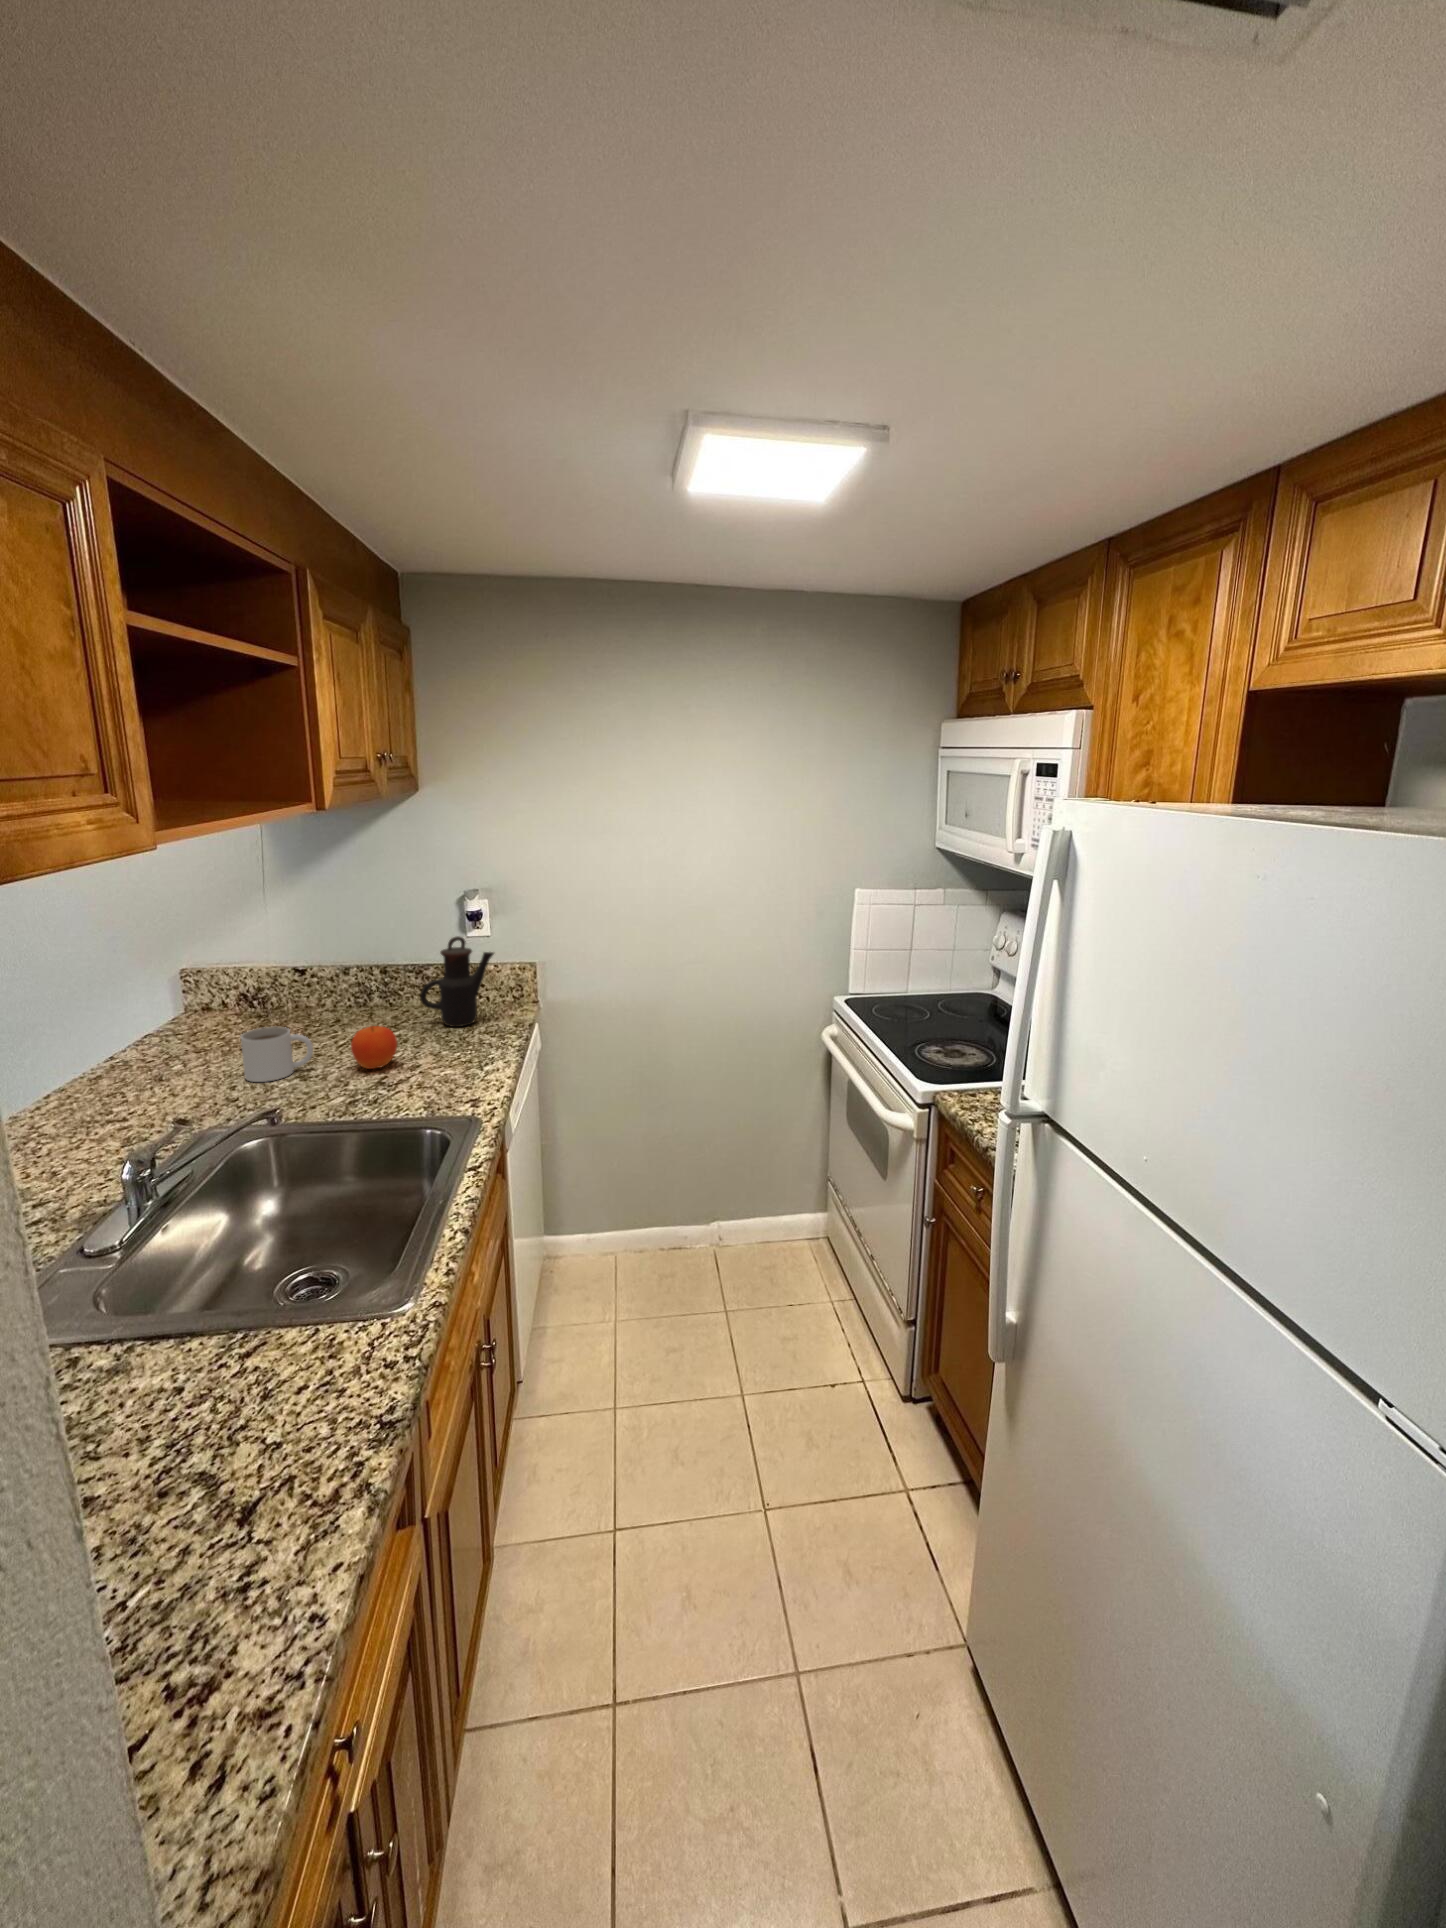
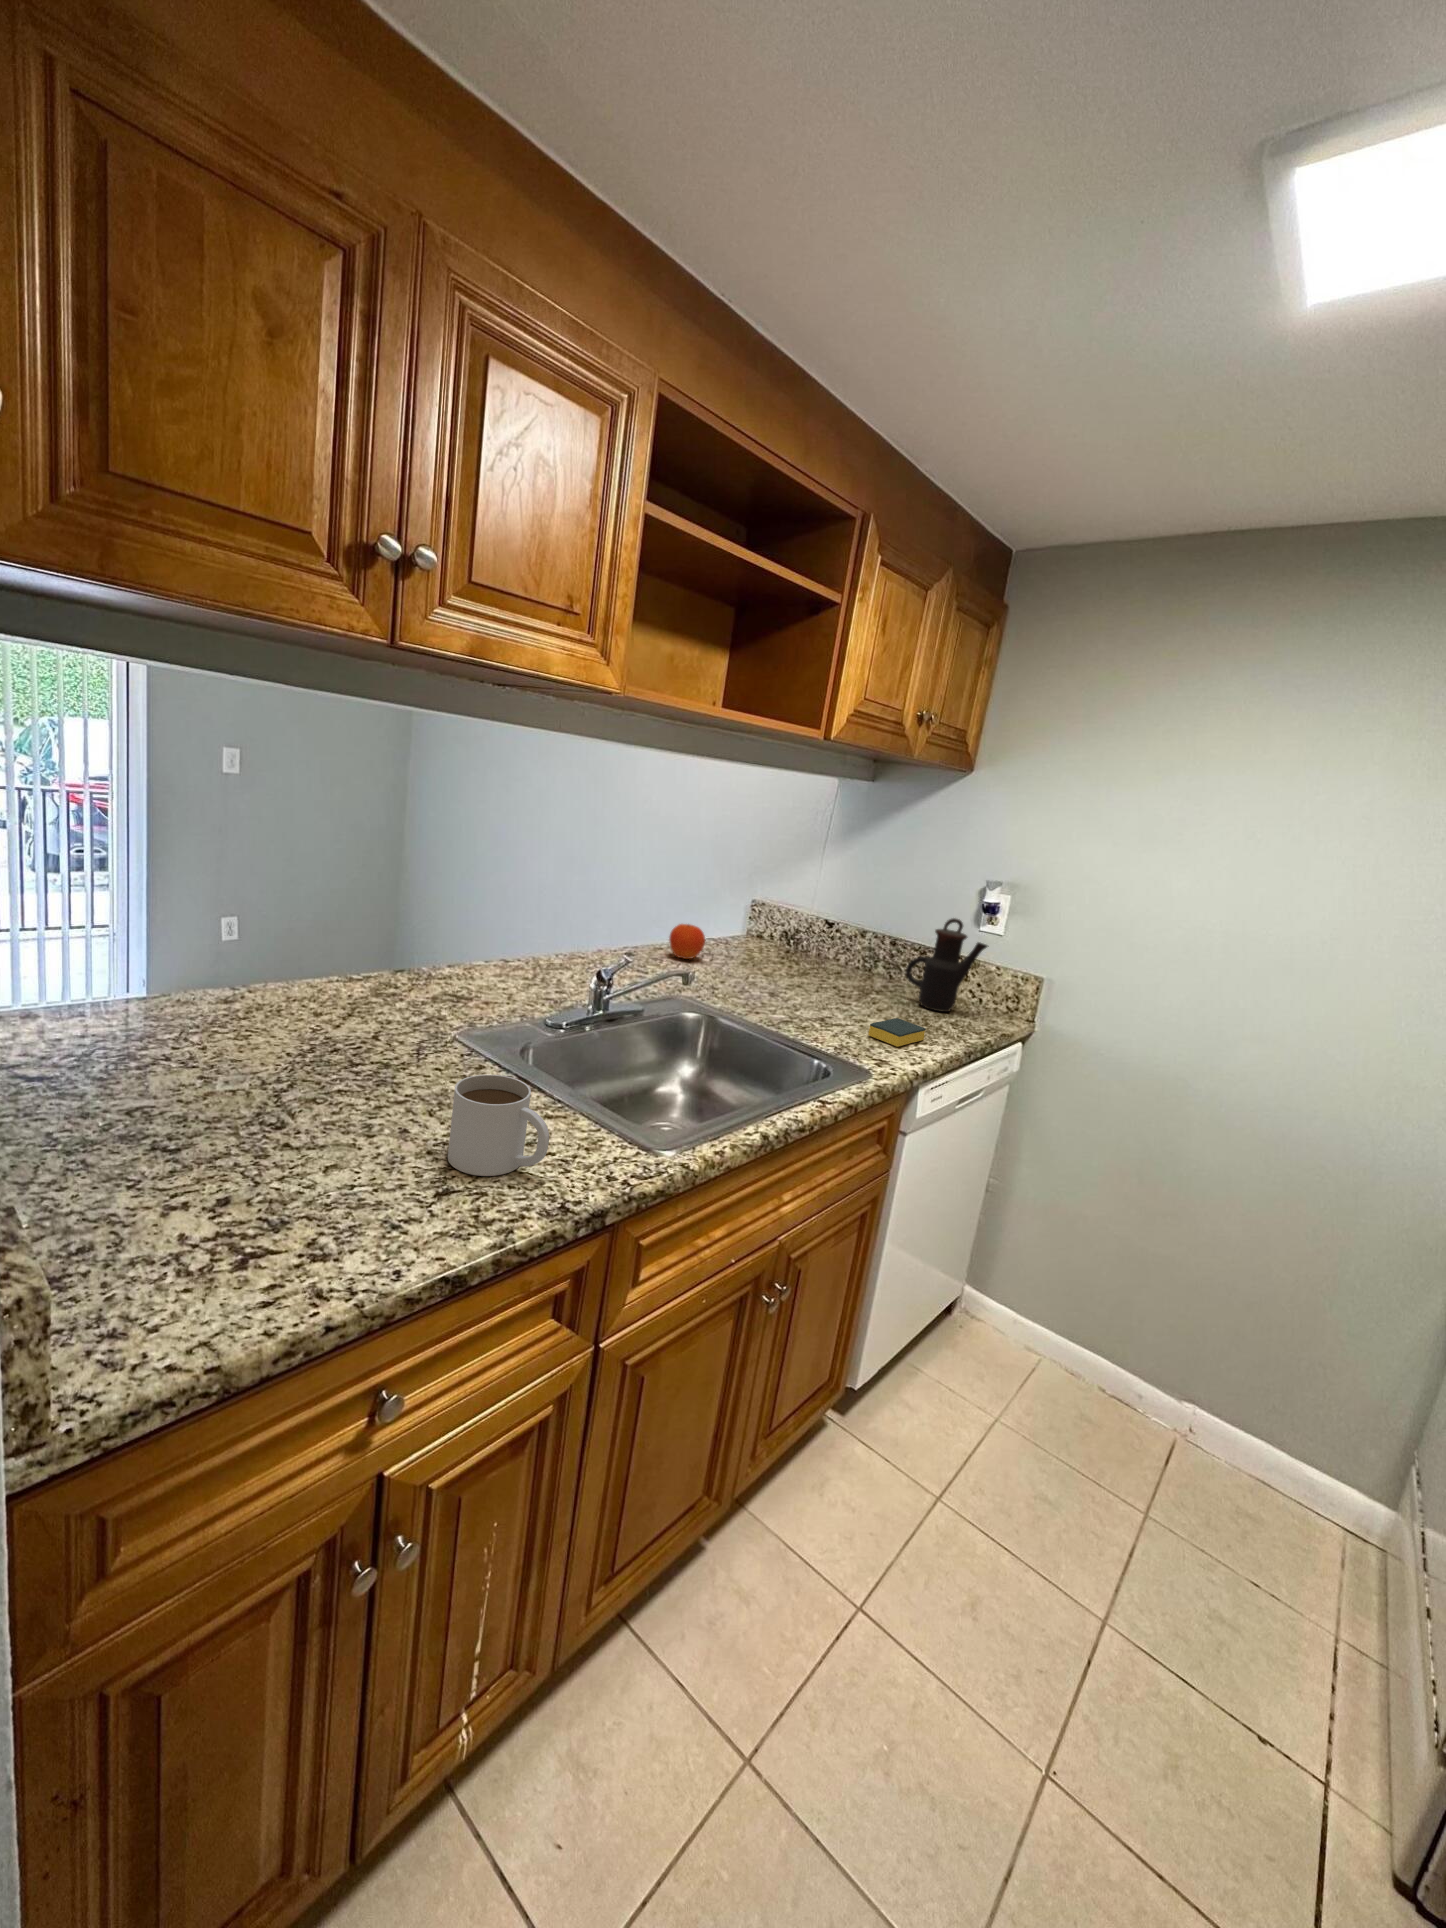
fruit: present [351,1026,397,1069] -> present [669,924,705,959]
mug: present [241,1027,313,1082] -> present [448,1075,549,1176]
sponge: none [440,1051,486,1080] -> present [868,1018,926,1047]

